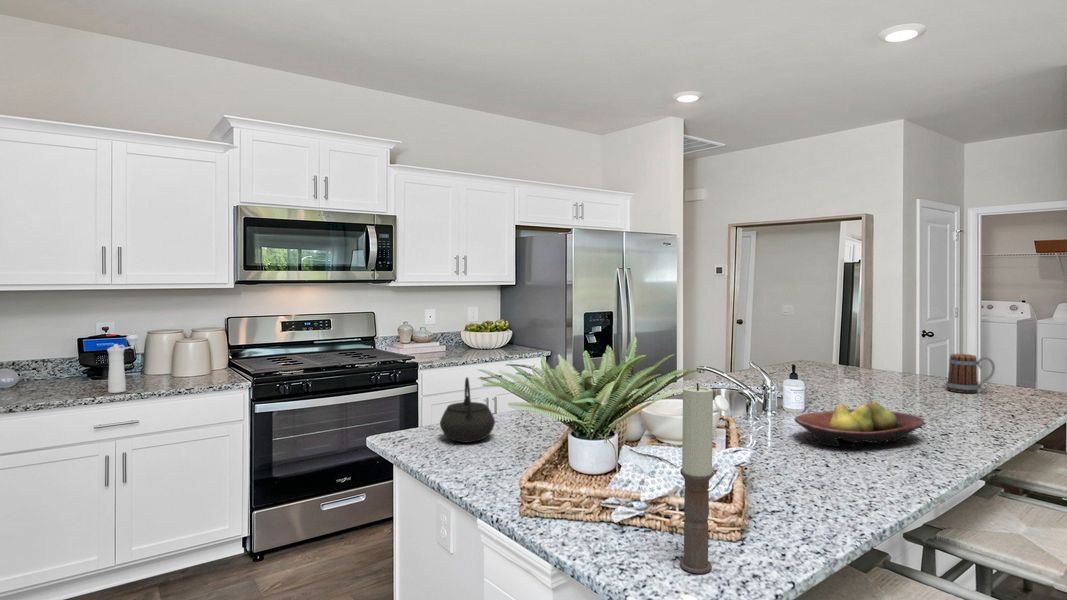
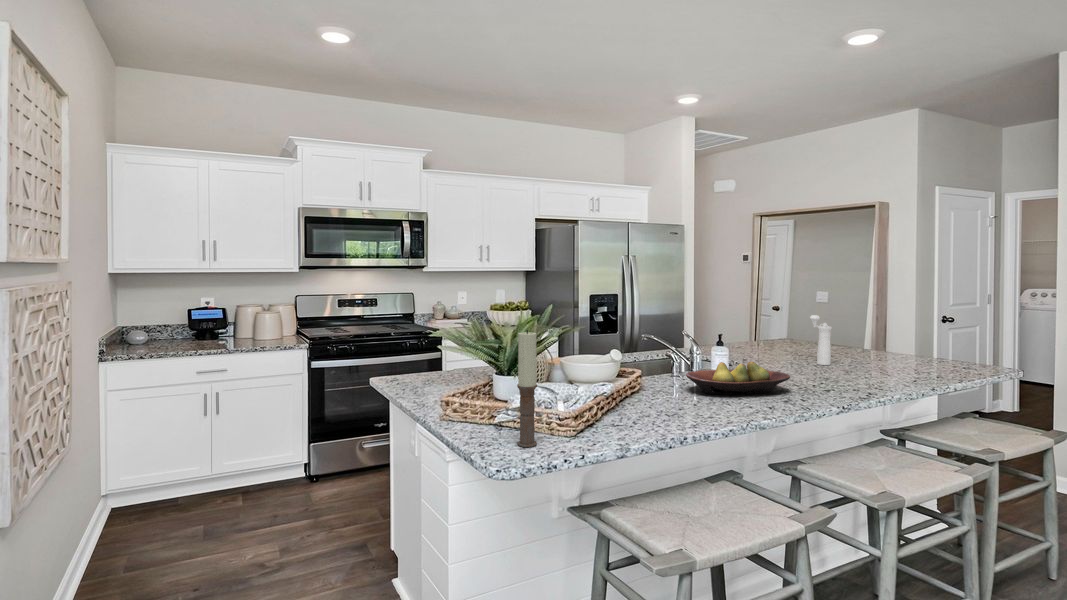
pepper mill: present [107,335,138,393] -> present [810,315,832,365]
mug: present [946,354,995,393] -> none [873,331,913,365]
kettle: present [440,377,495,442] -> none [422,337,462,384]

